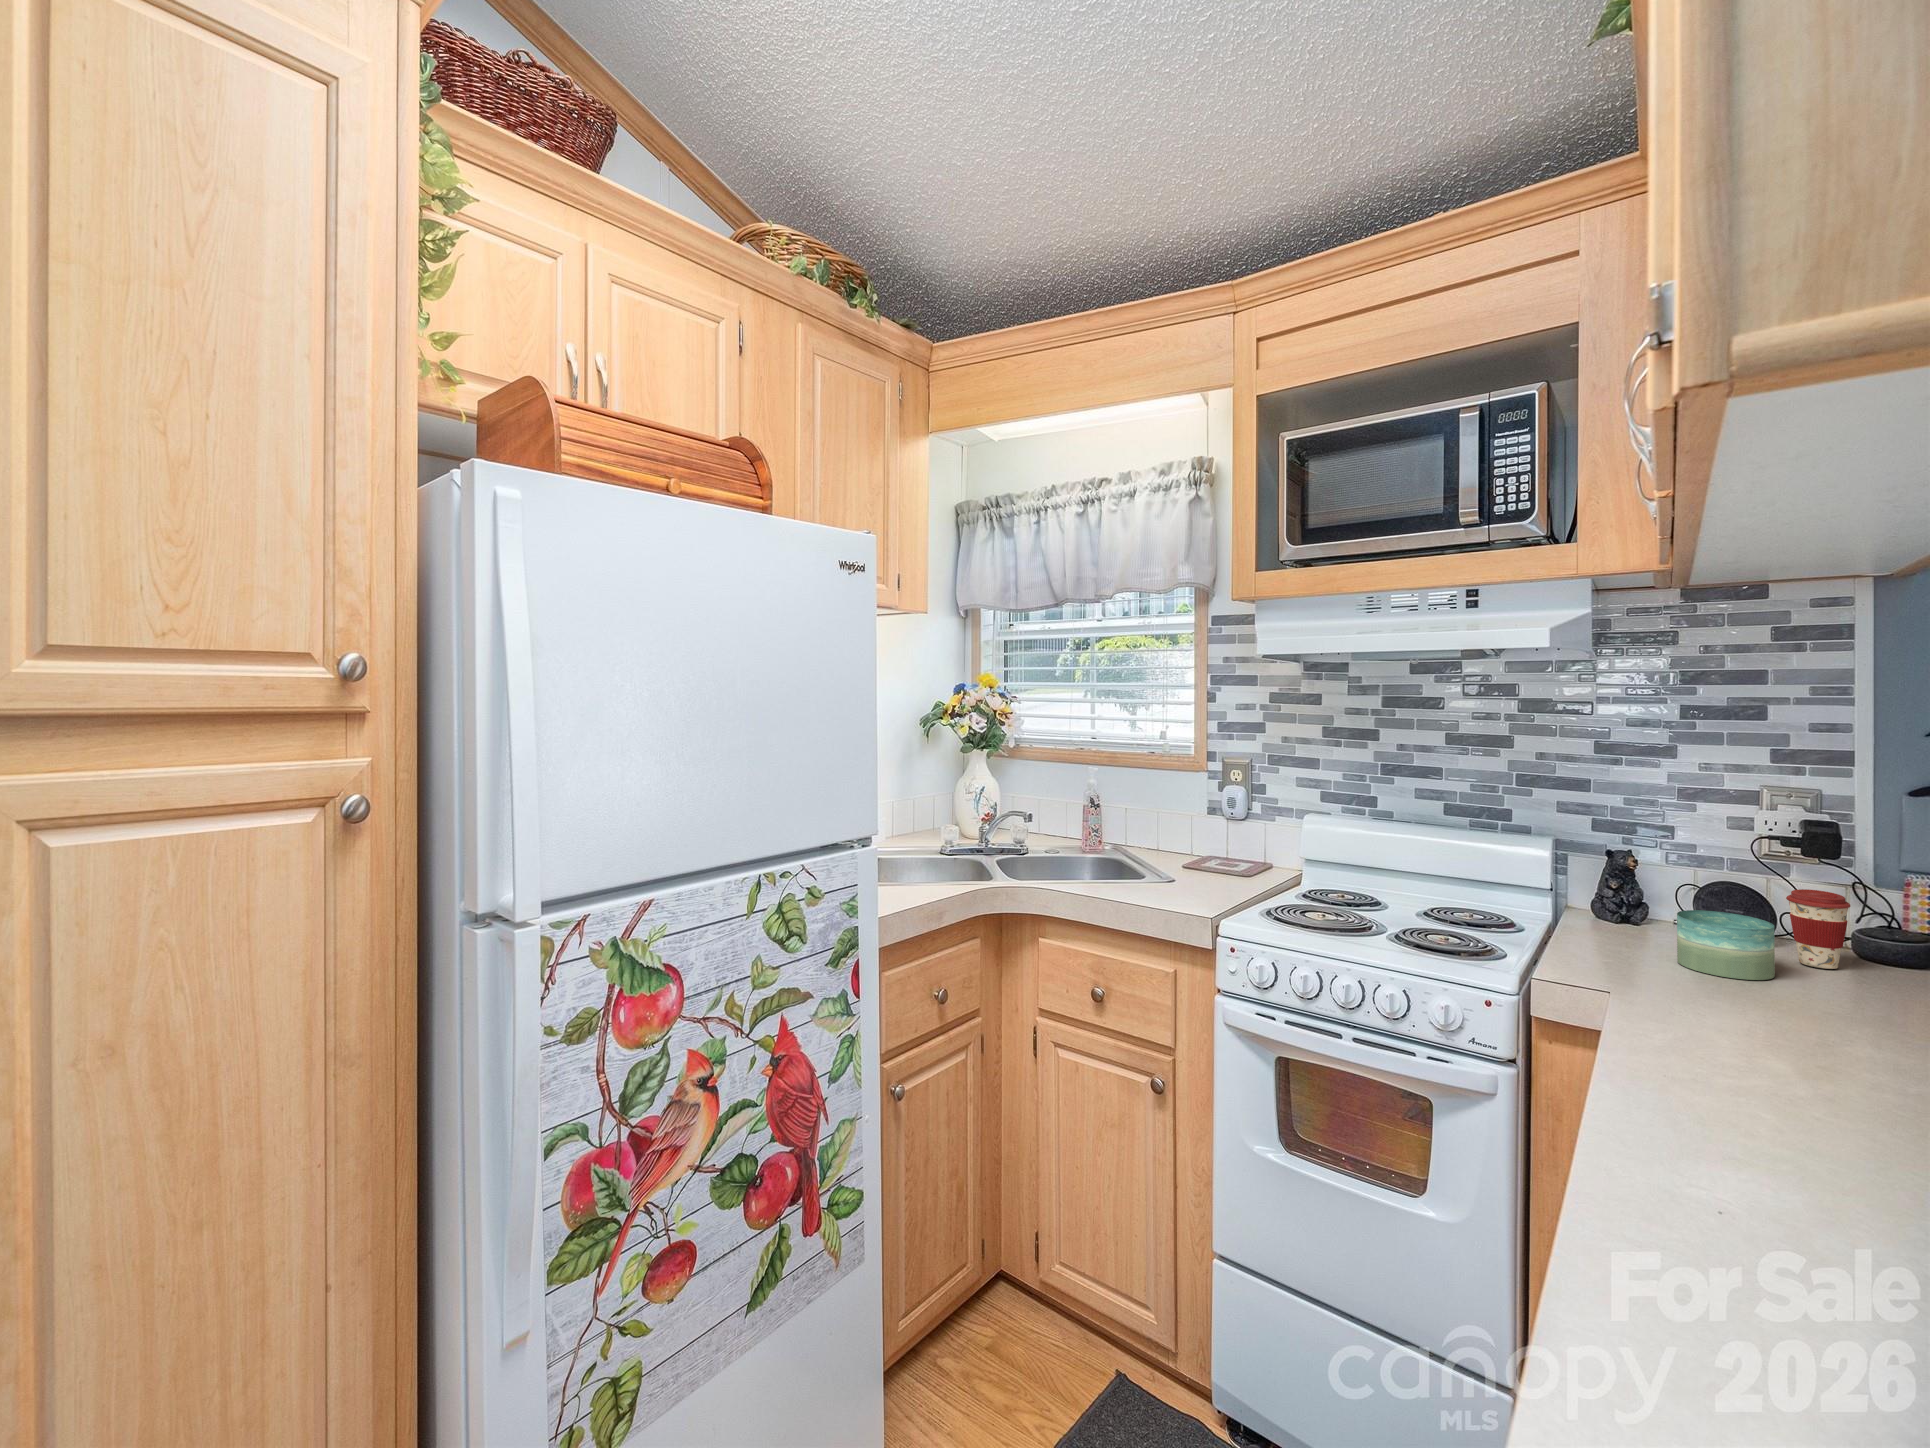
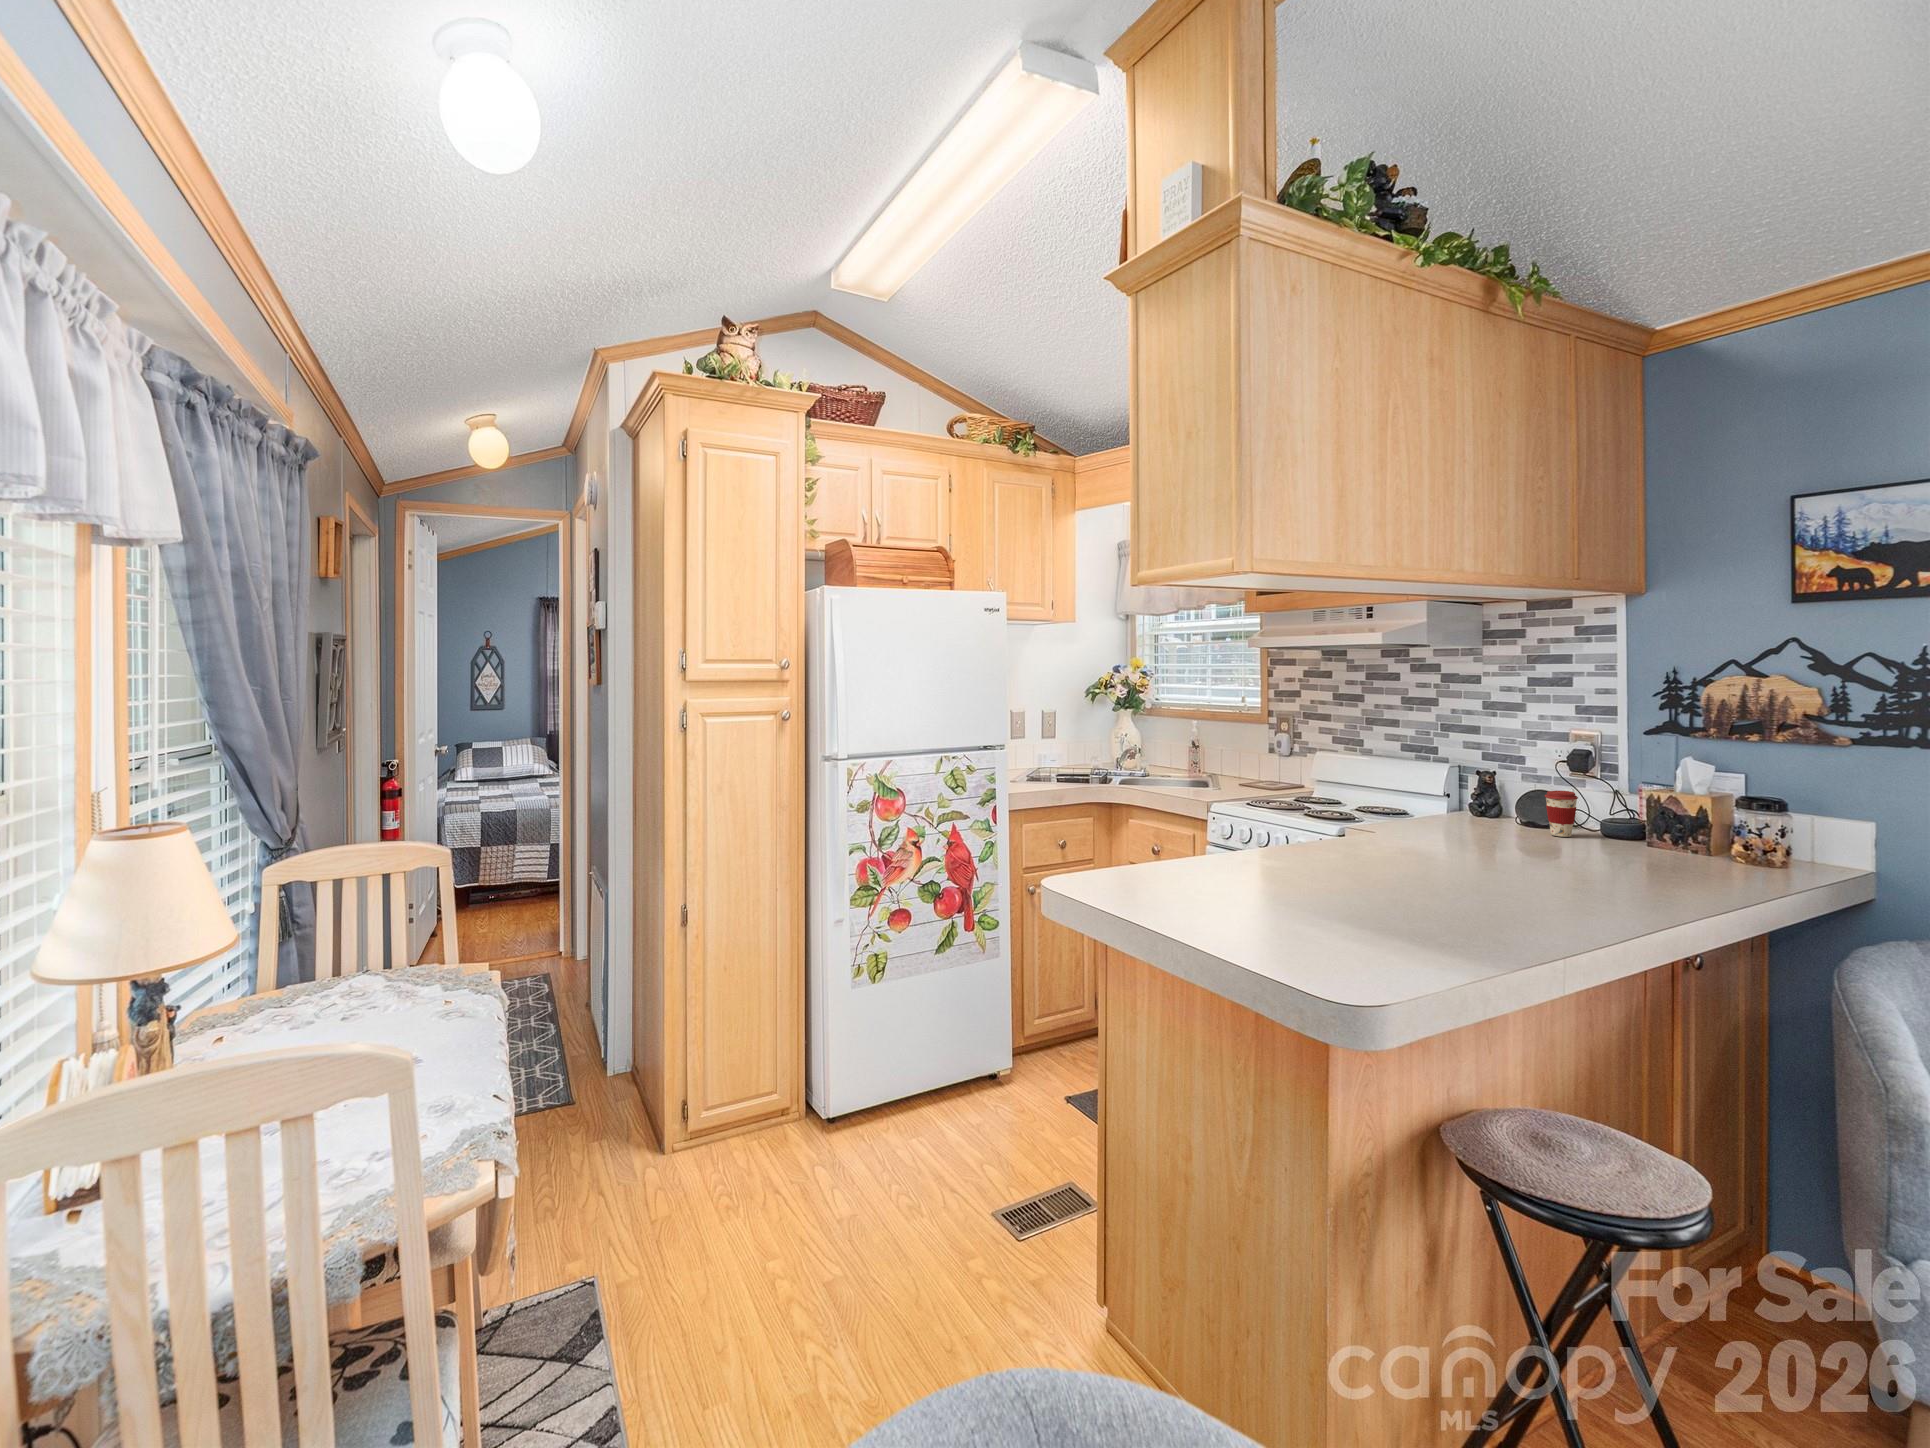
candle: present [1677,910,1775,980] -> none [1464,801,1515,837]

